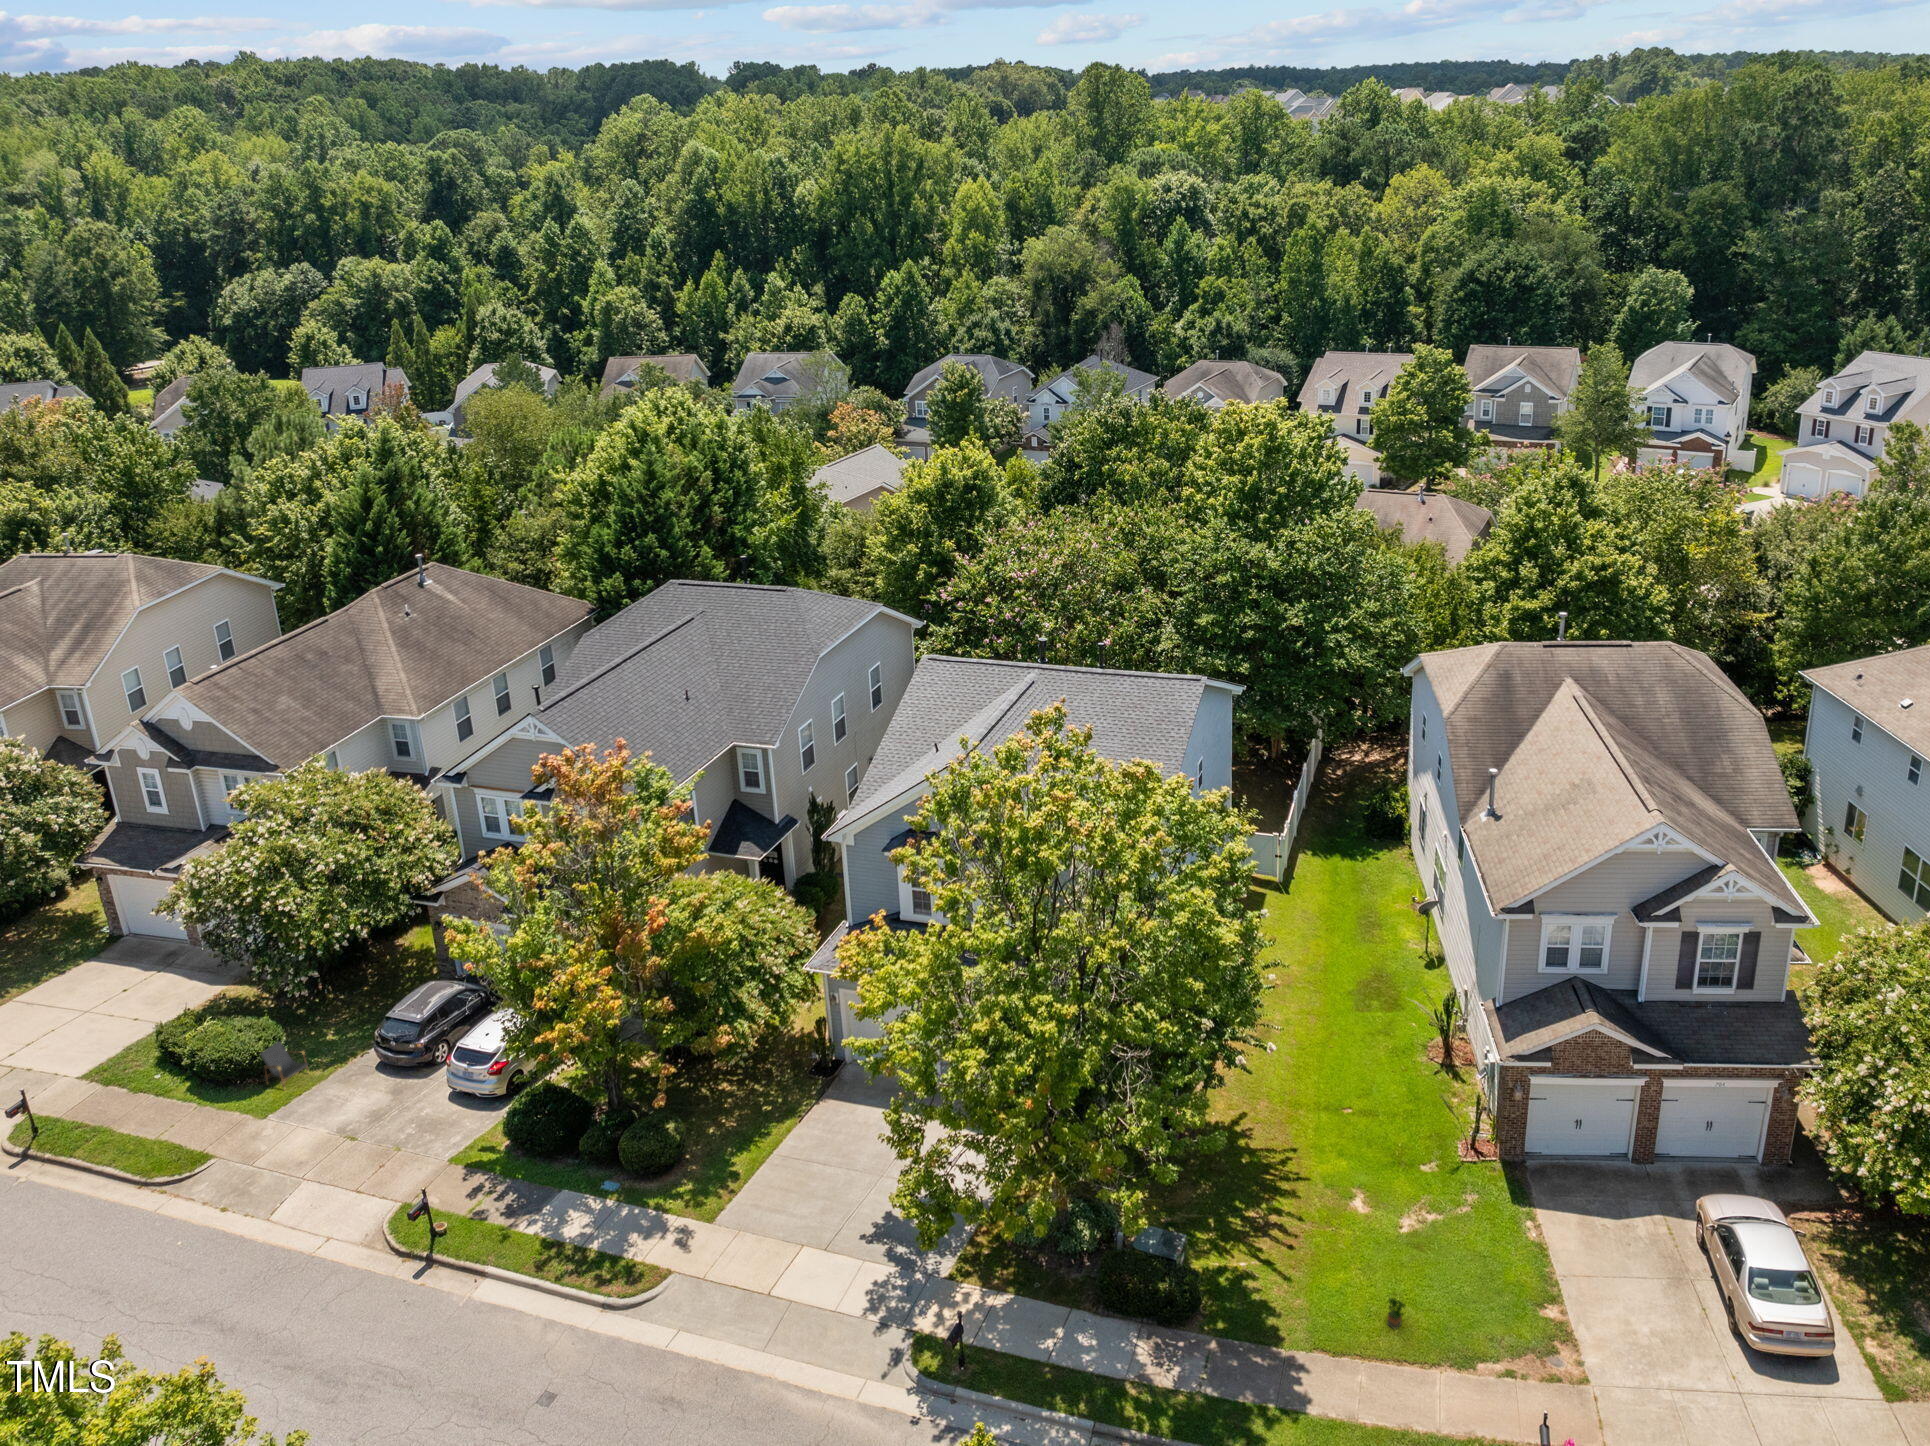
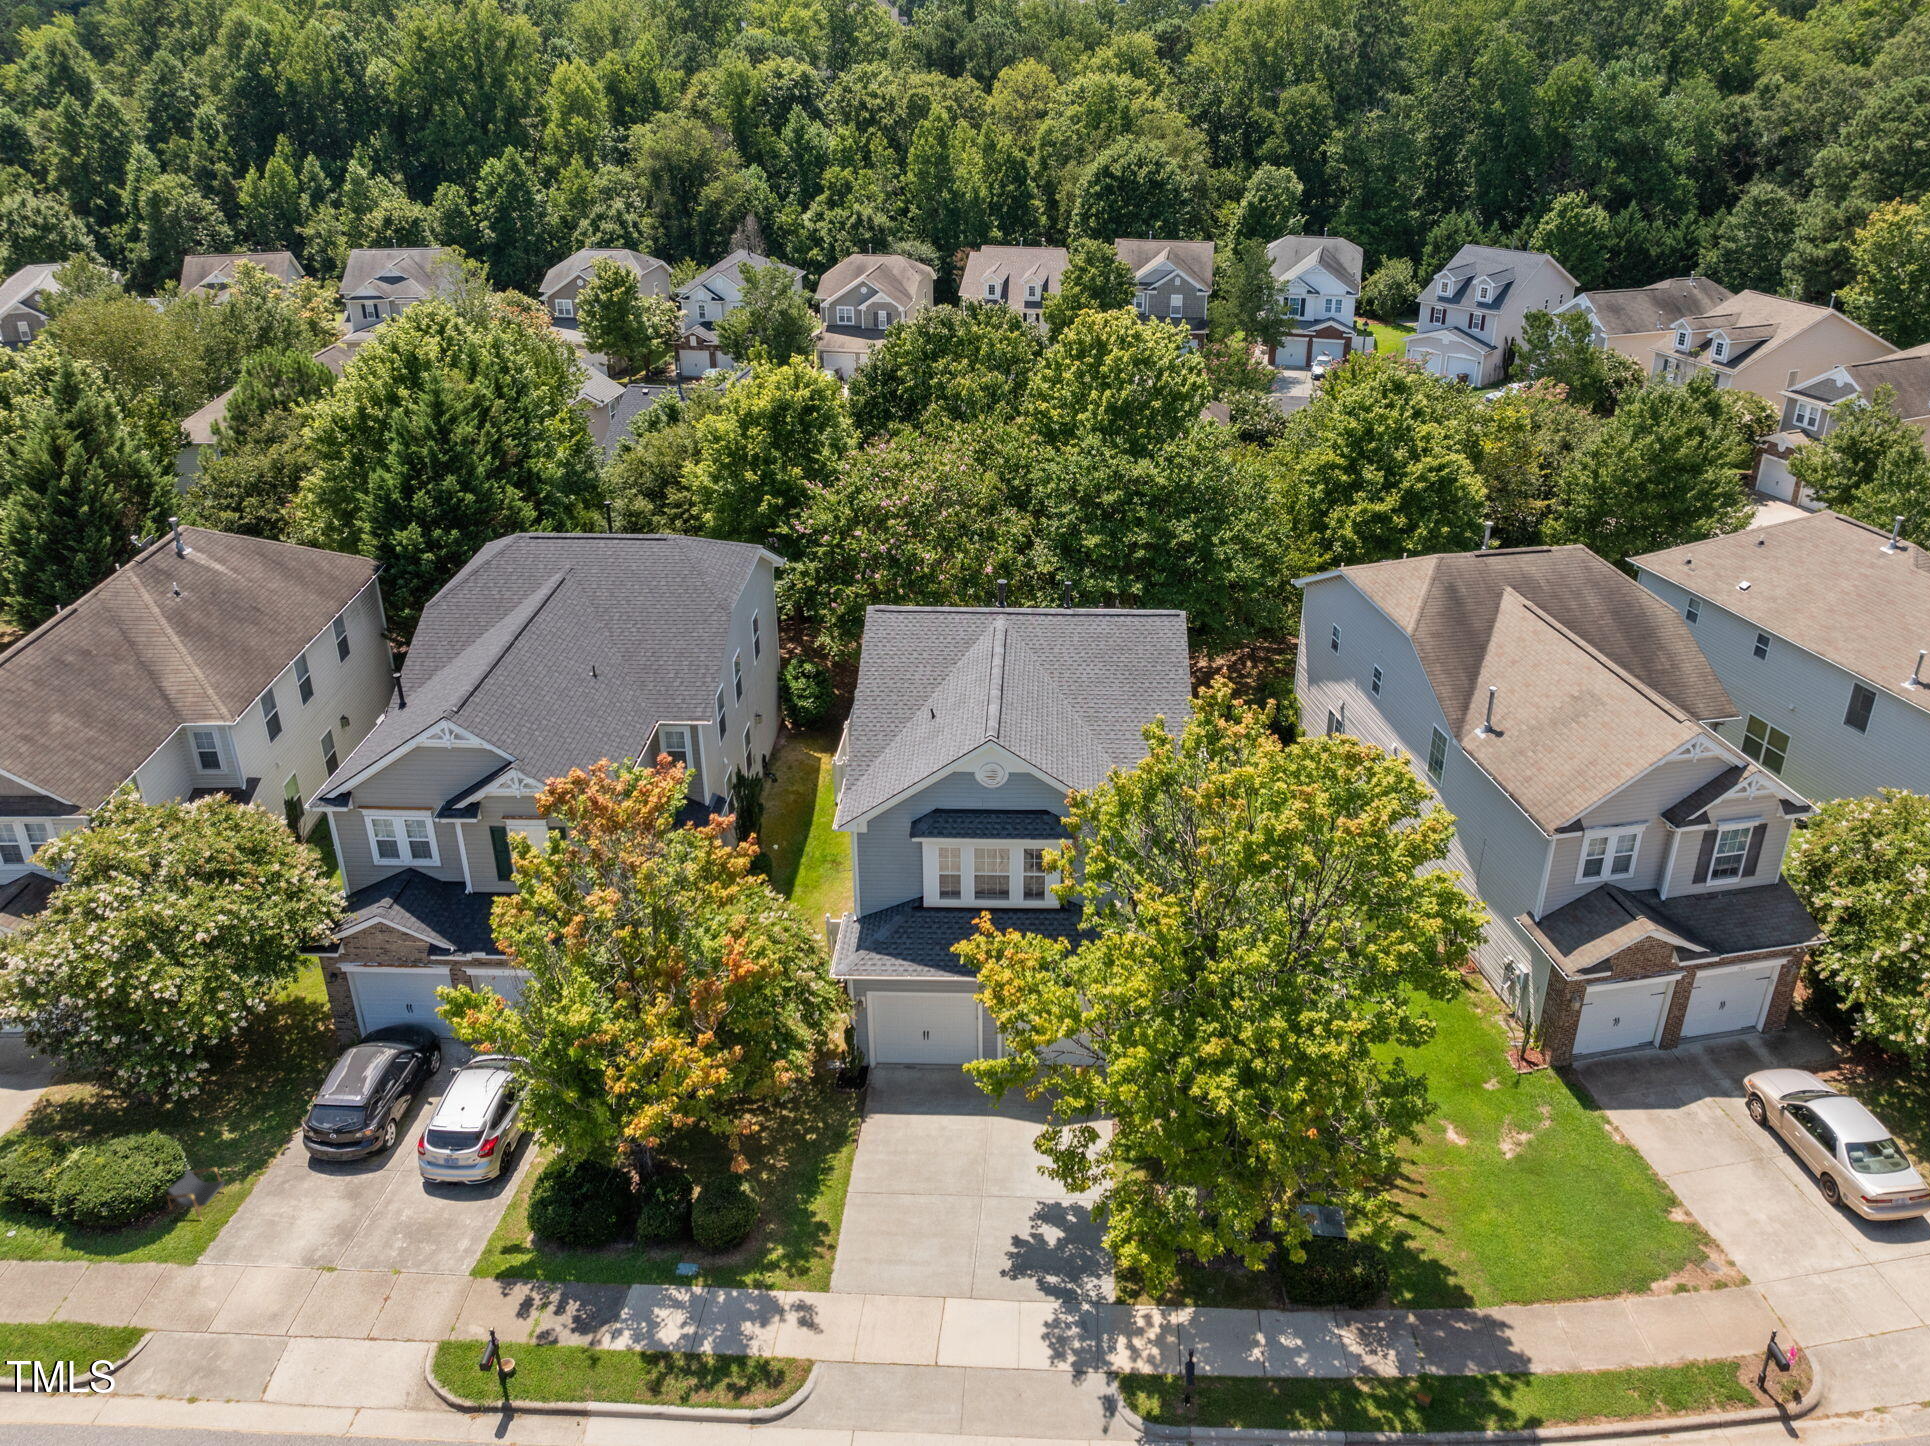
potted tree: present [1387,1298,1406,1329] -> present [1417,1373,1439,1407]

